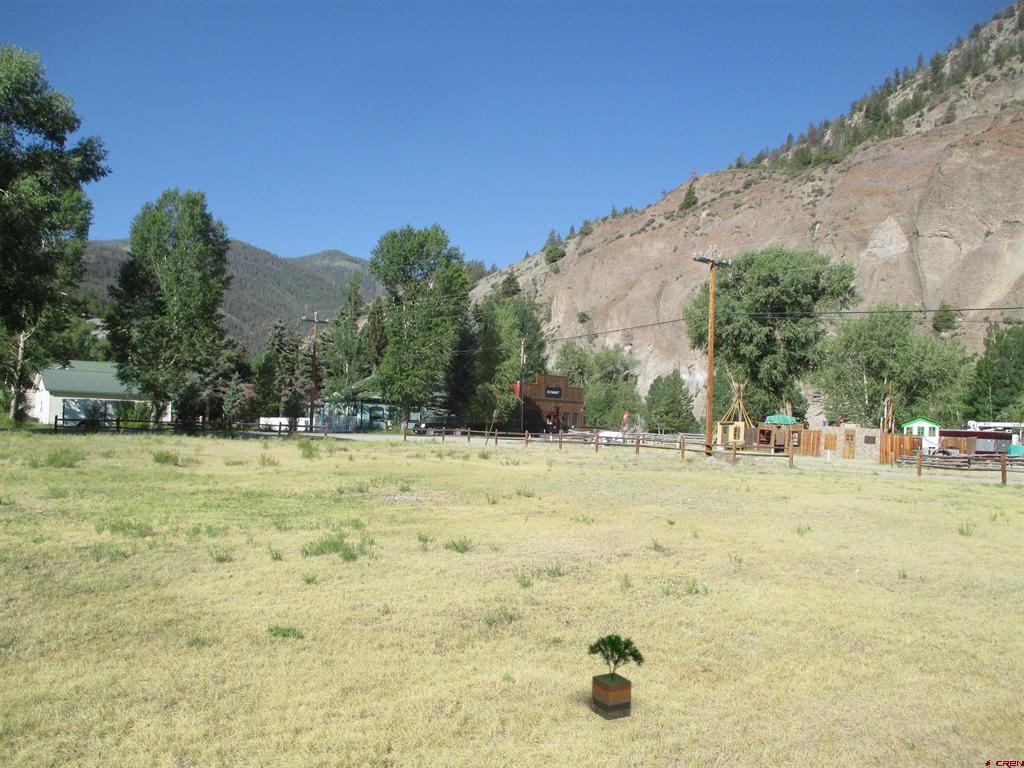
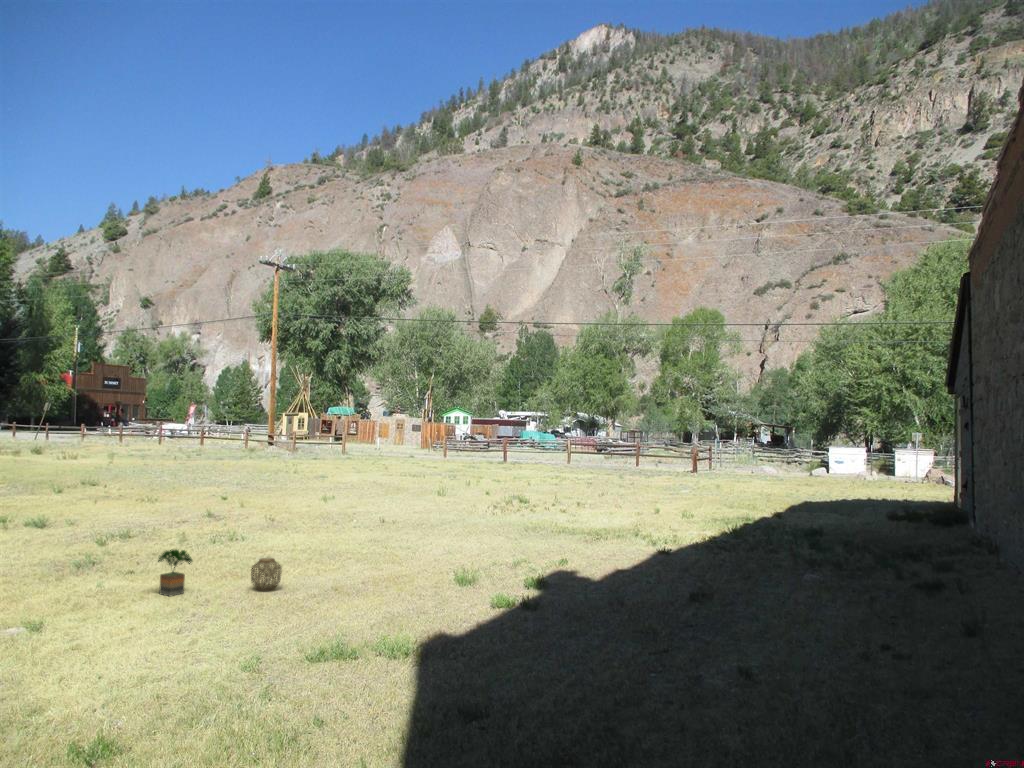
woven basket: none [743,667,800,733] -> present [251,558,282,591]

